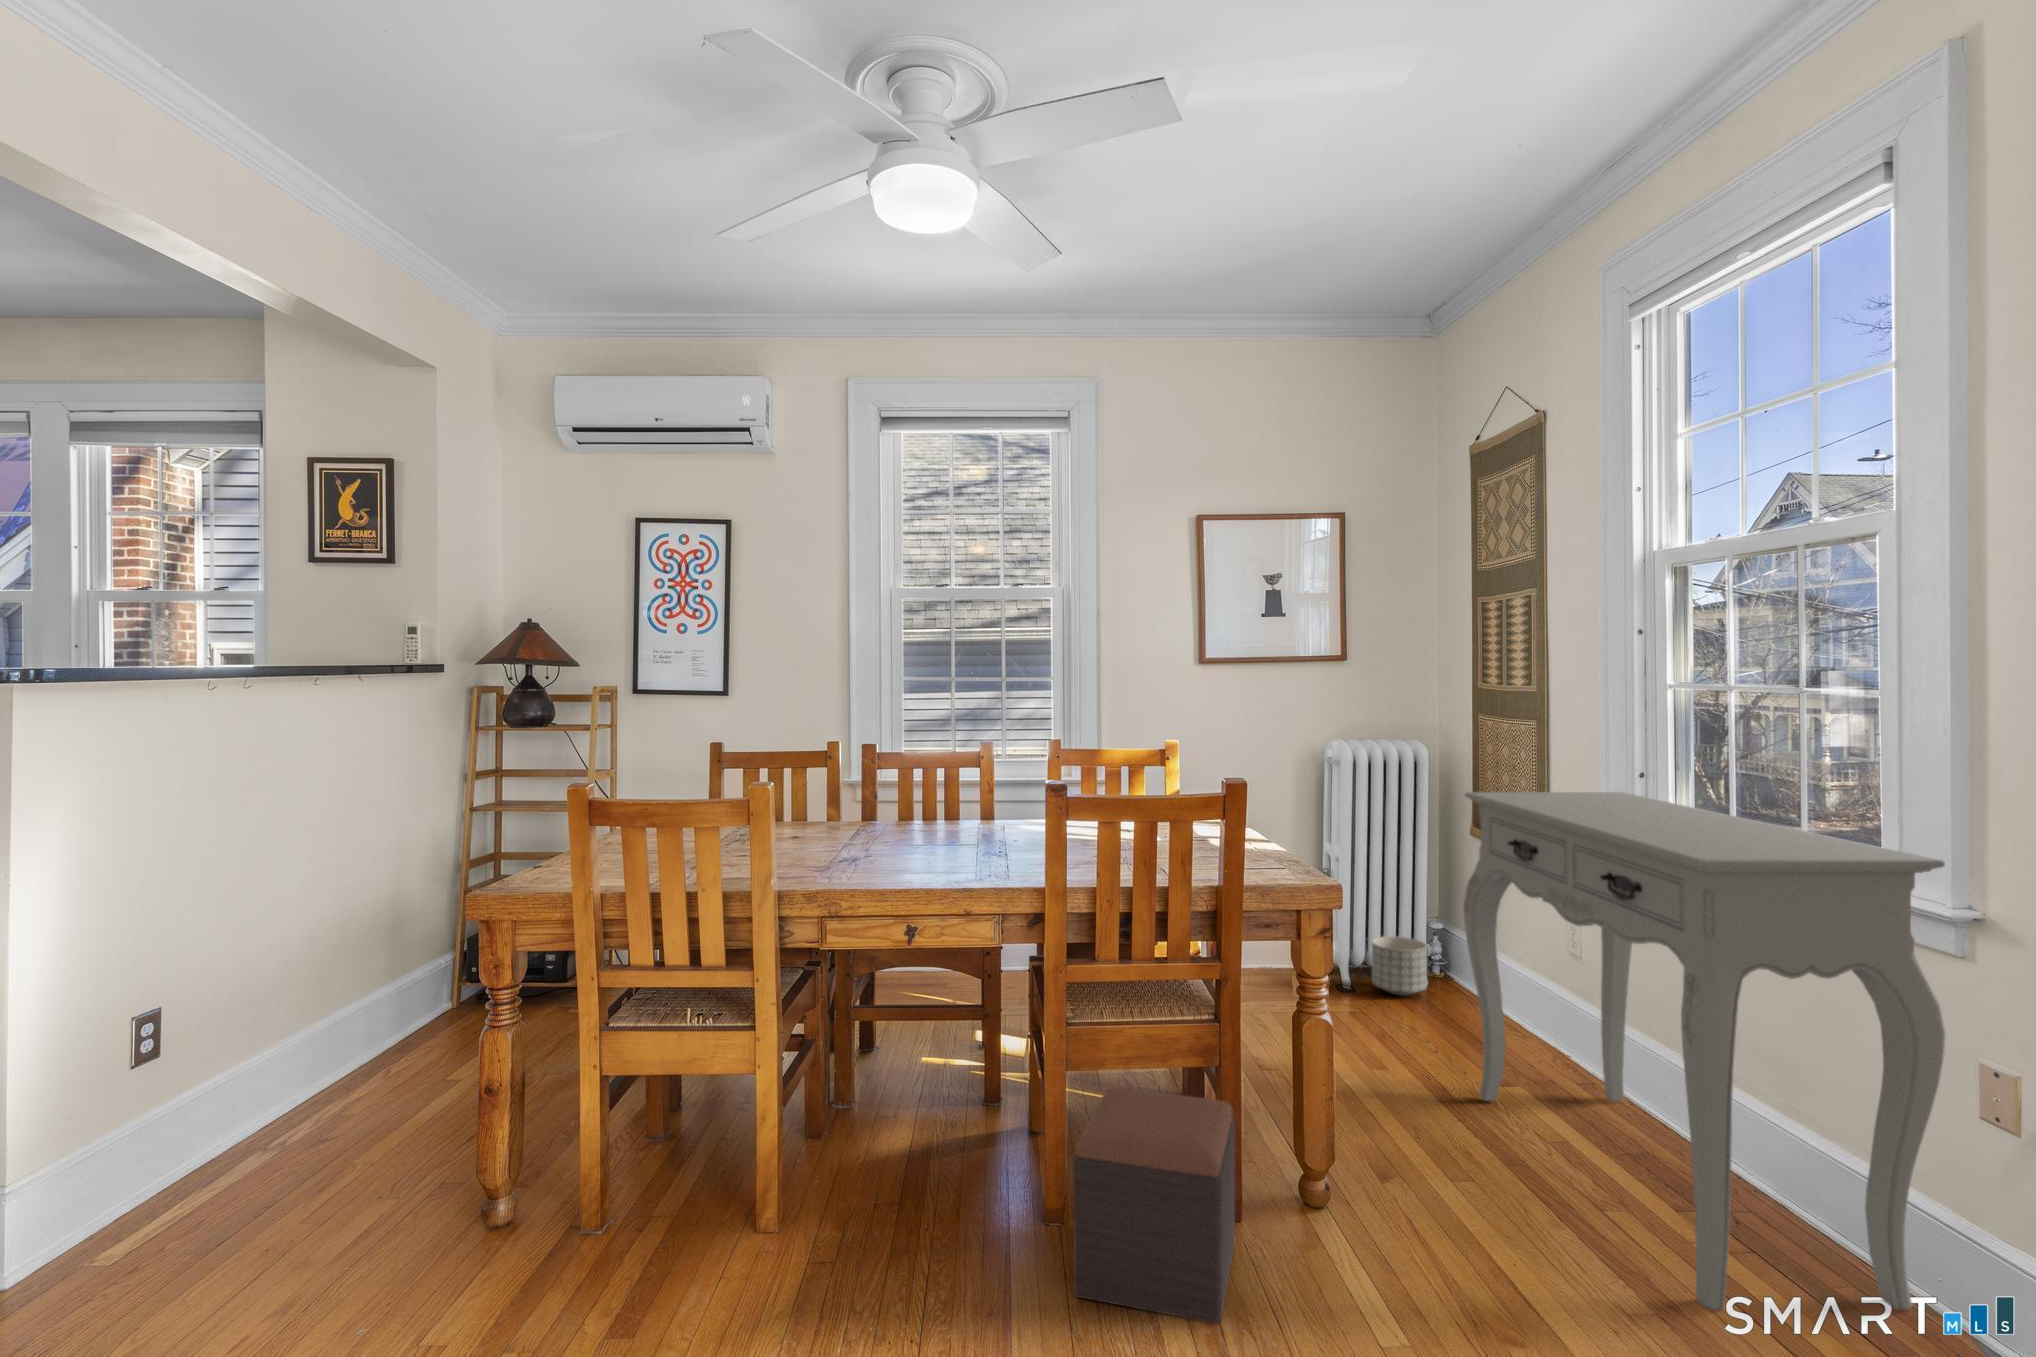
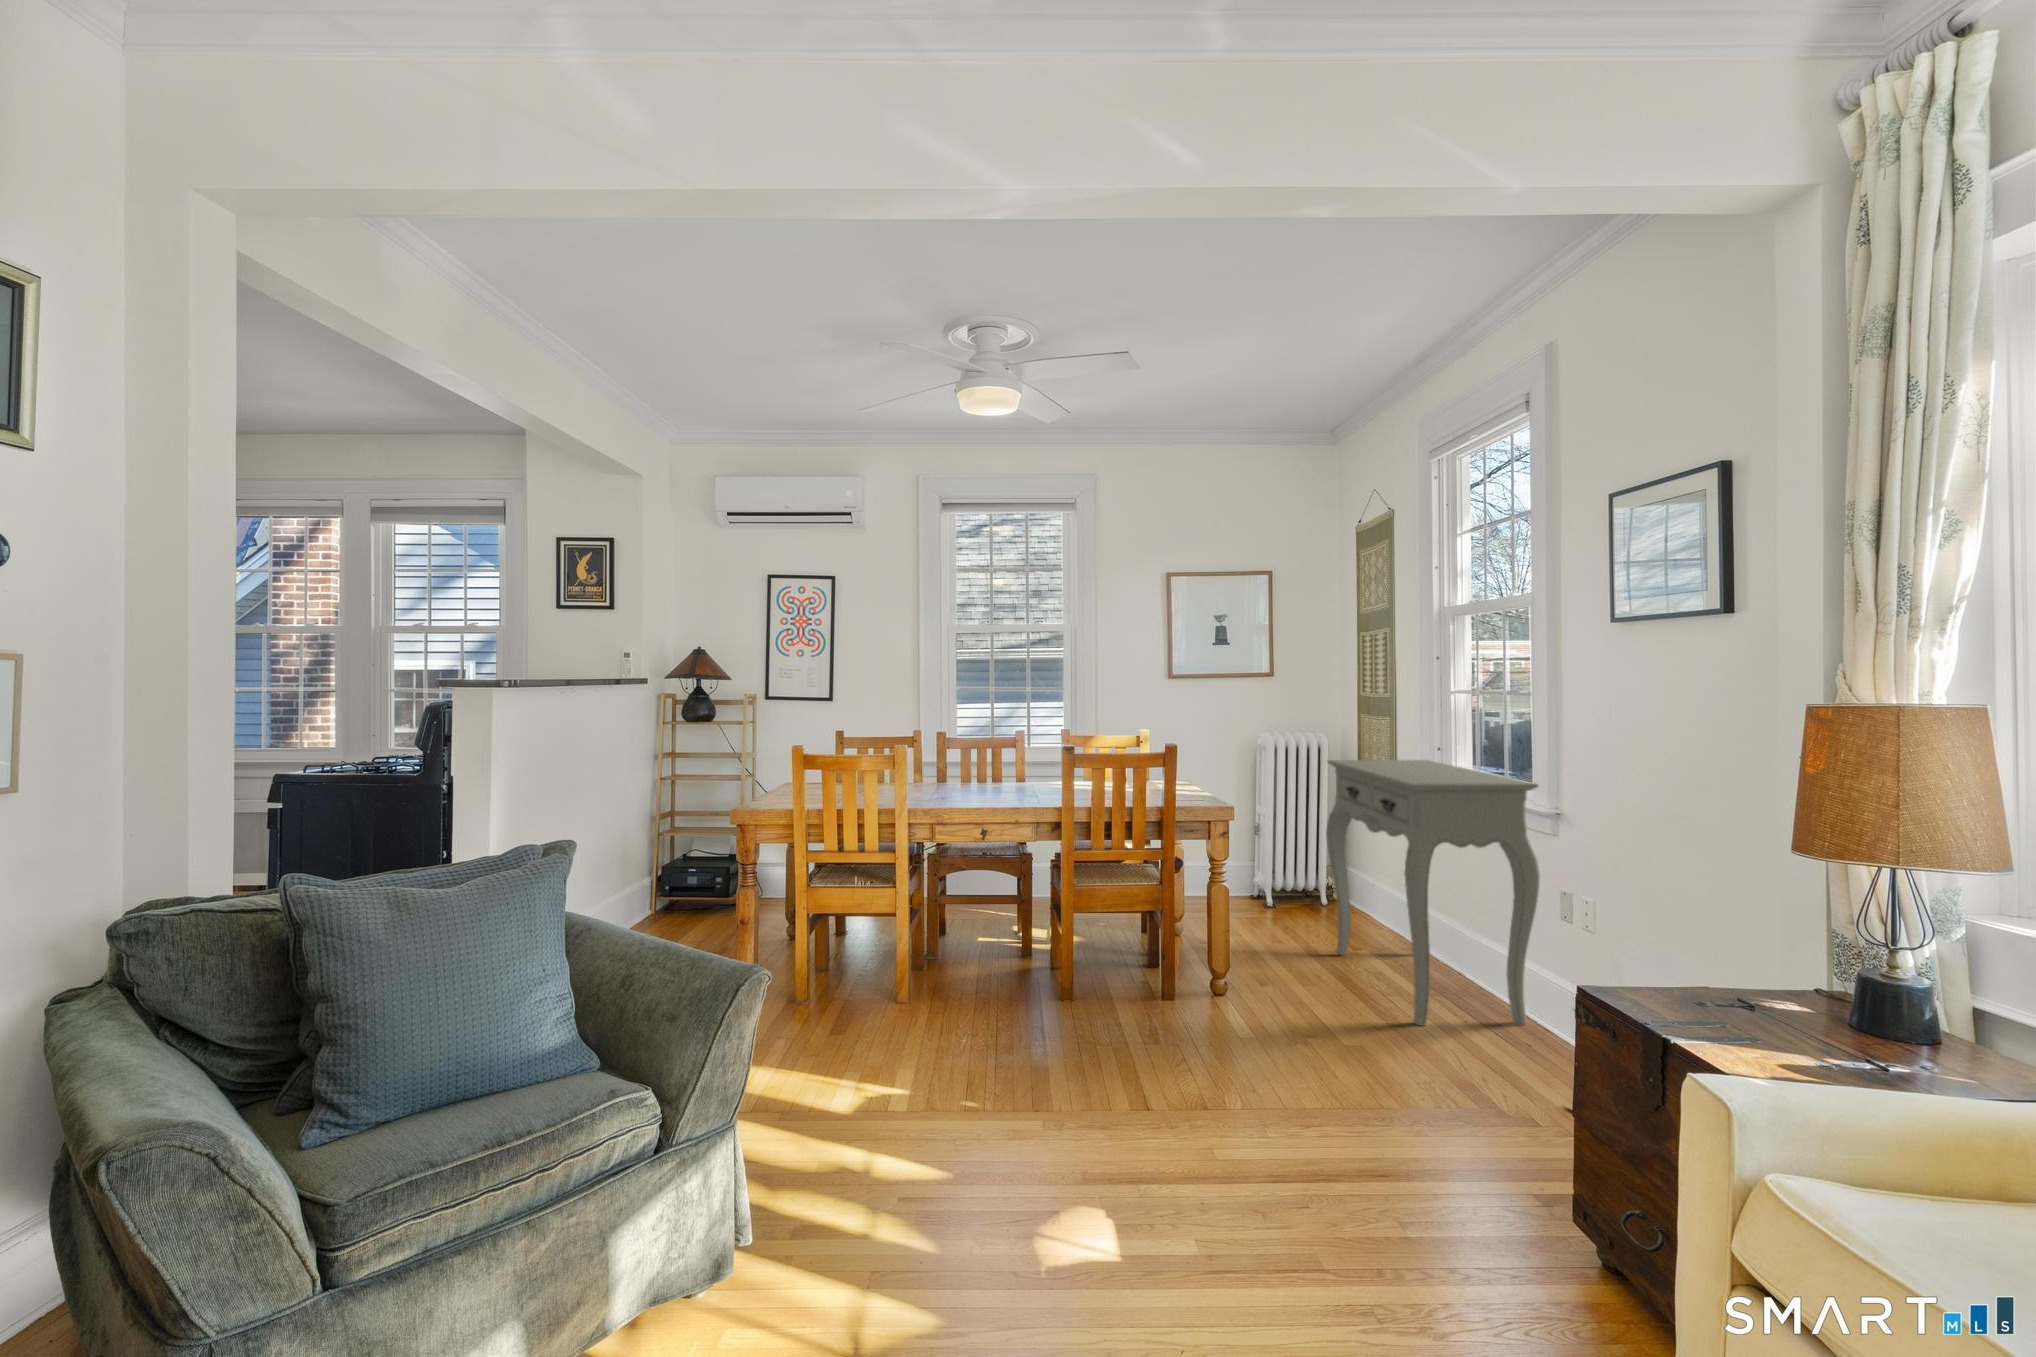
planter: present [1372,936,1427,996] -> none [1288,870,1326,909]
footstool: present [1073,1087,1235,1324] -> none [1078,920,1169,1030]

